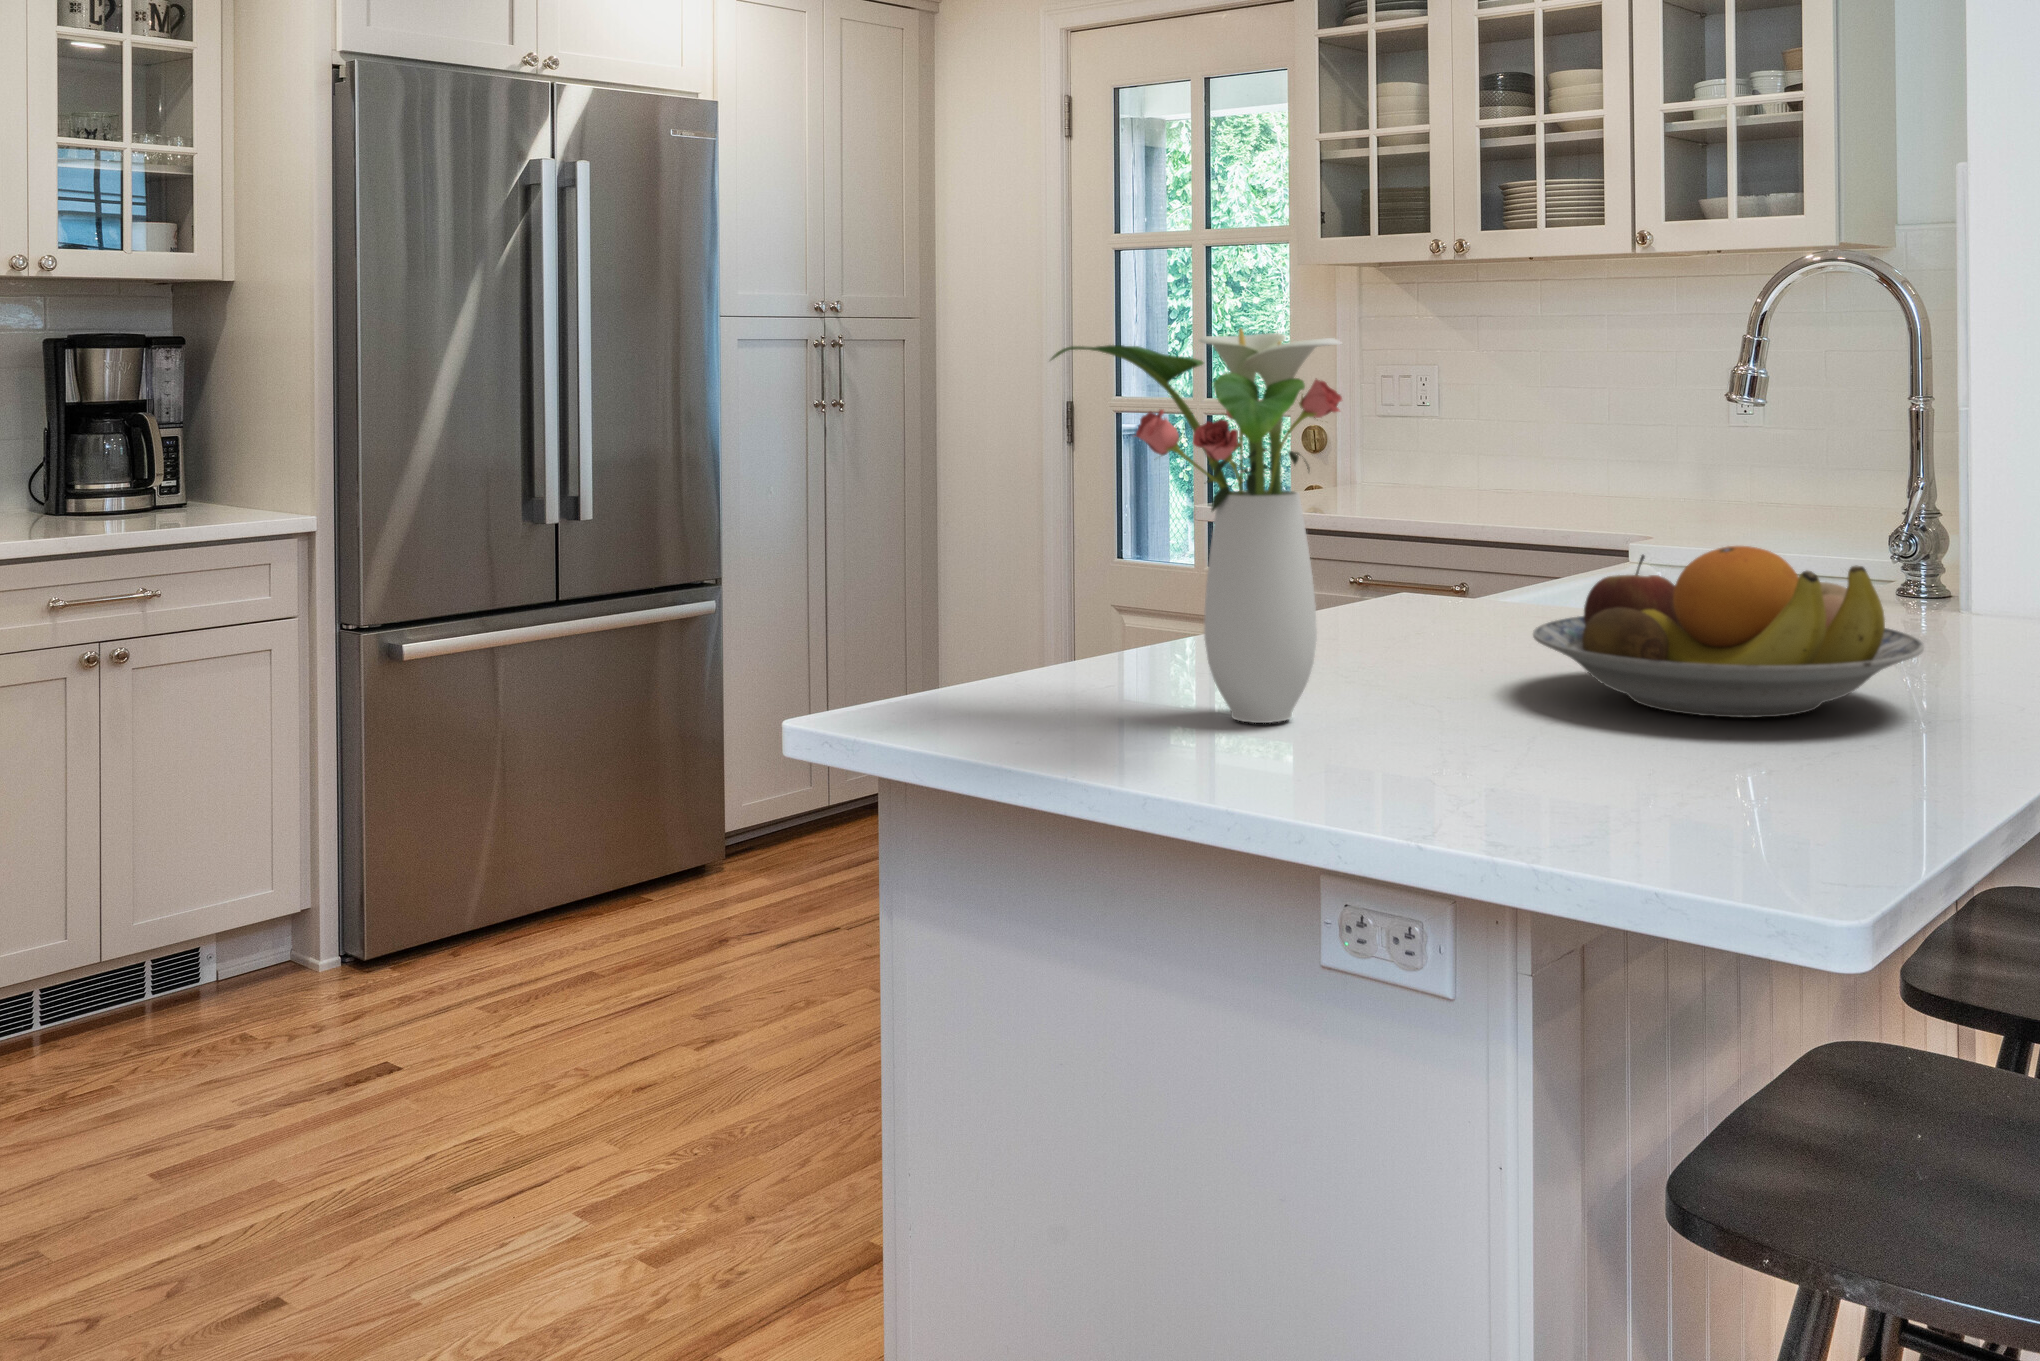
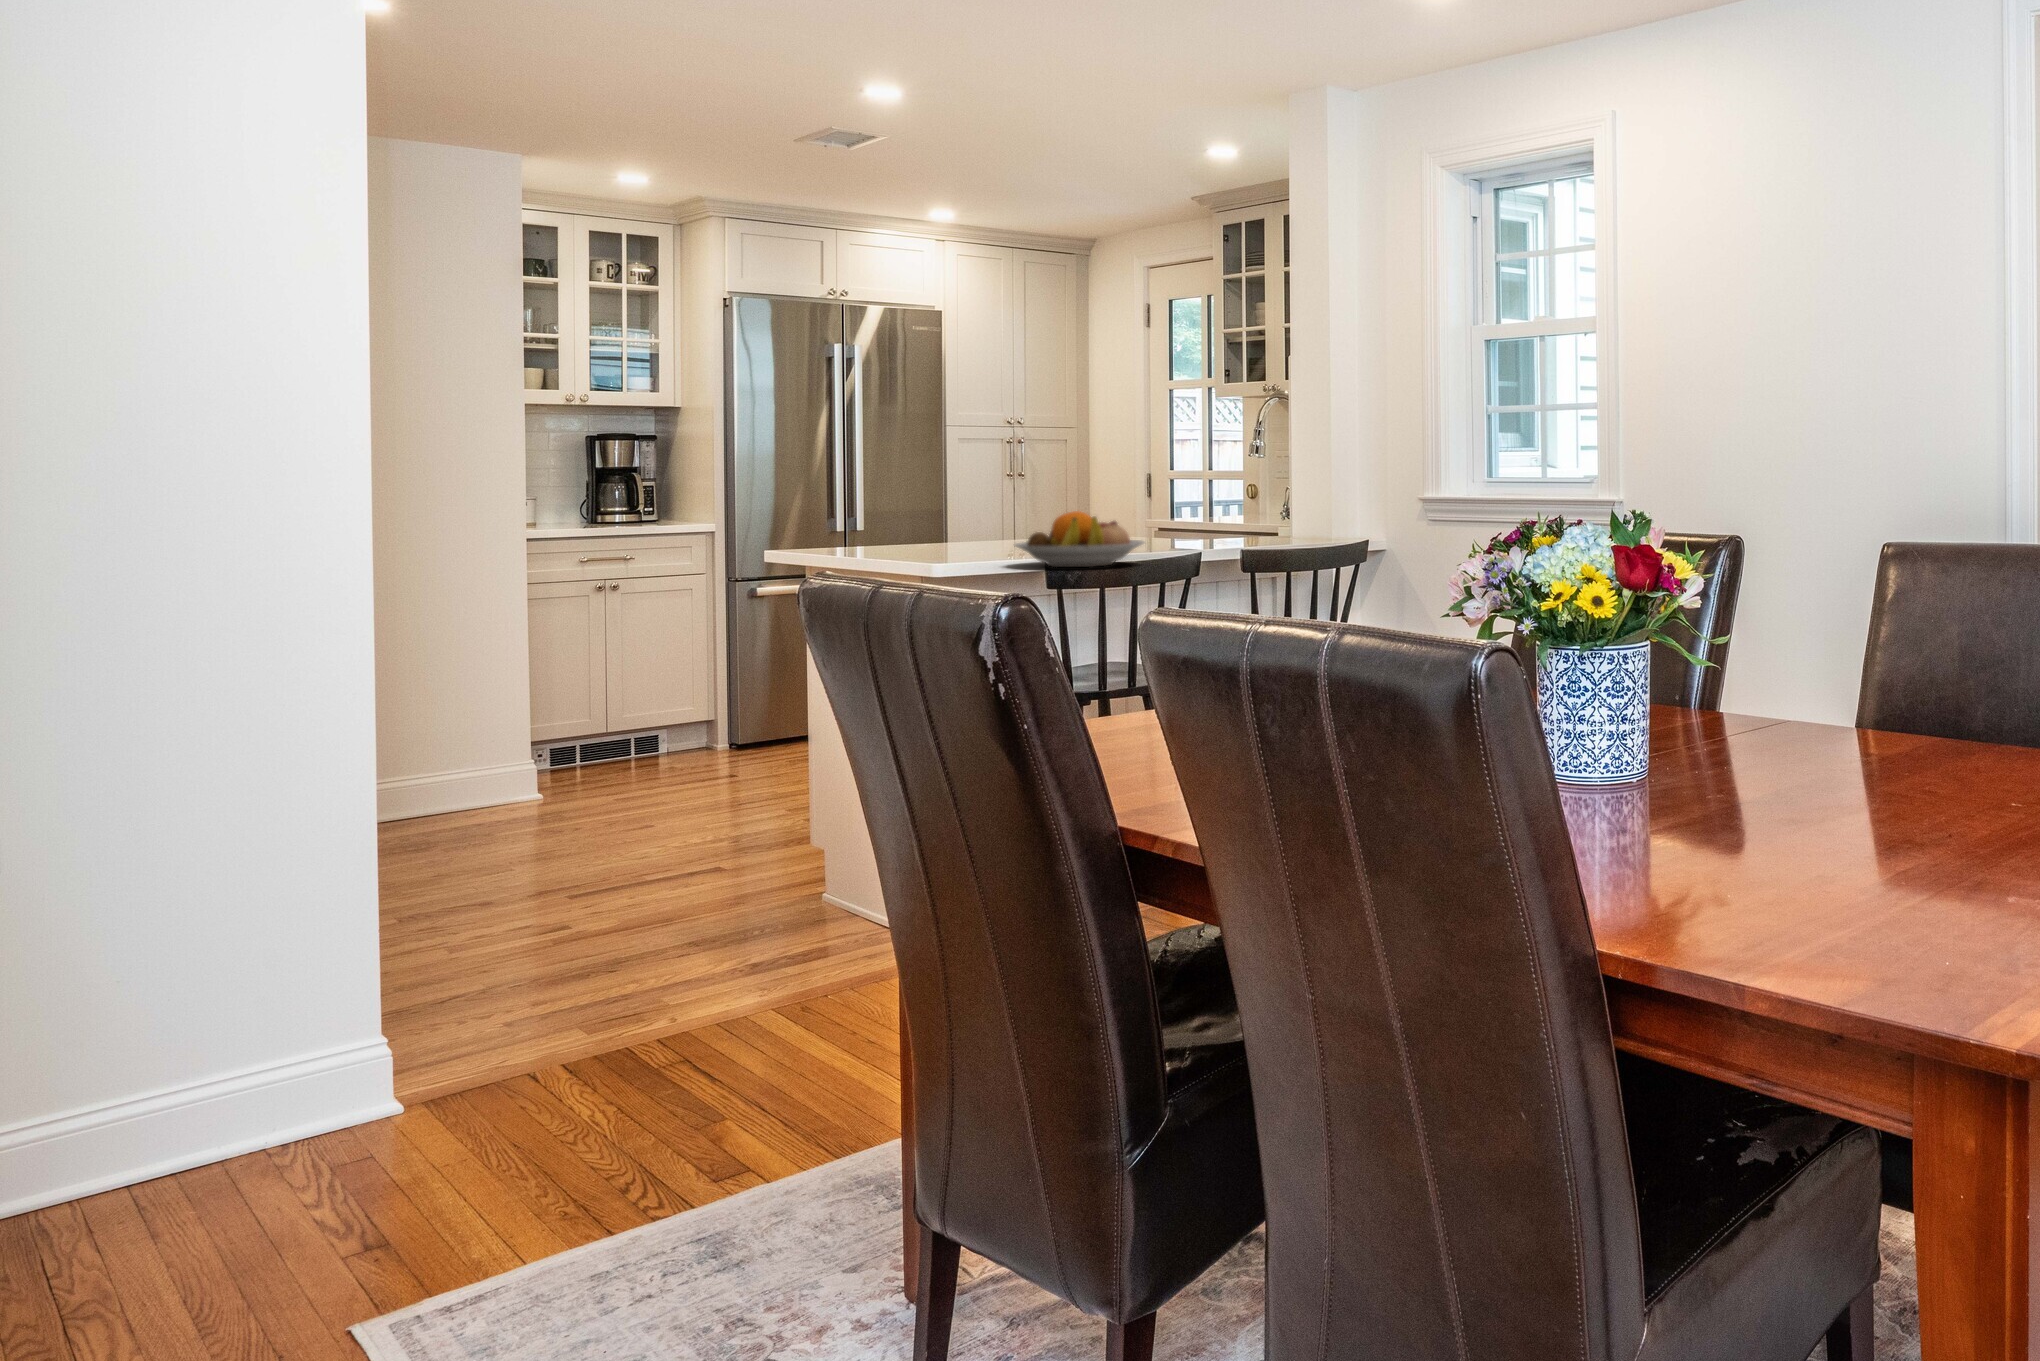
flower arrangement: present [1051,328,1342,723] -> none [845,437,935,566]

